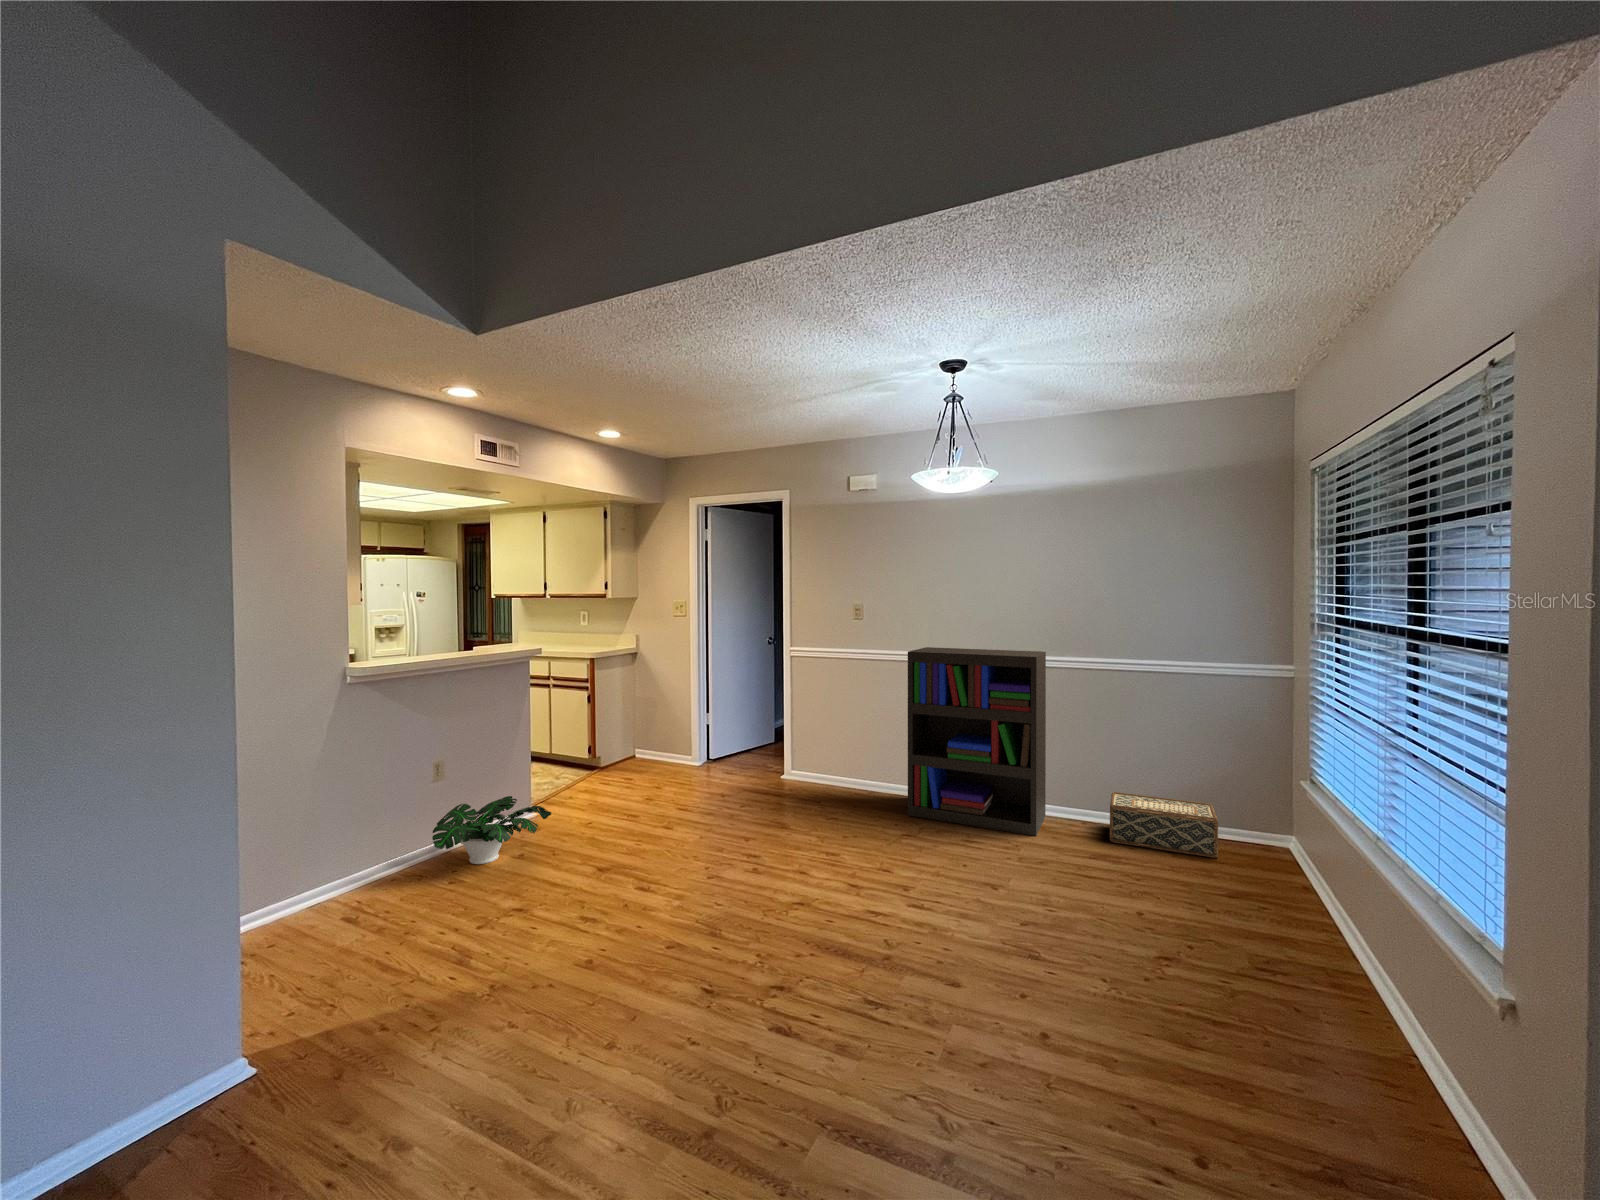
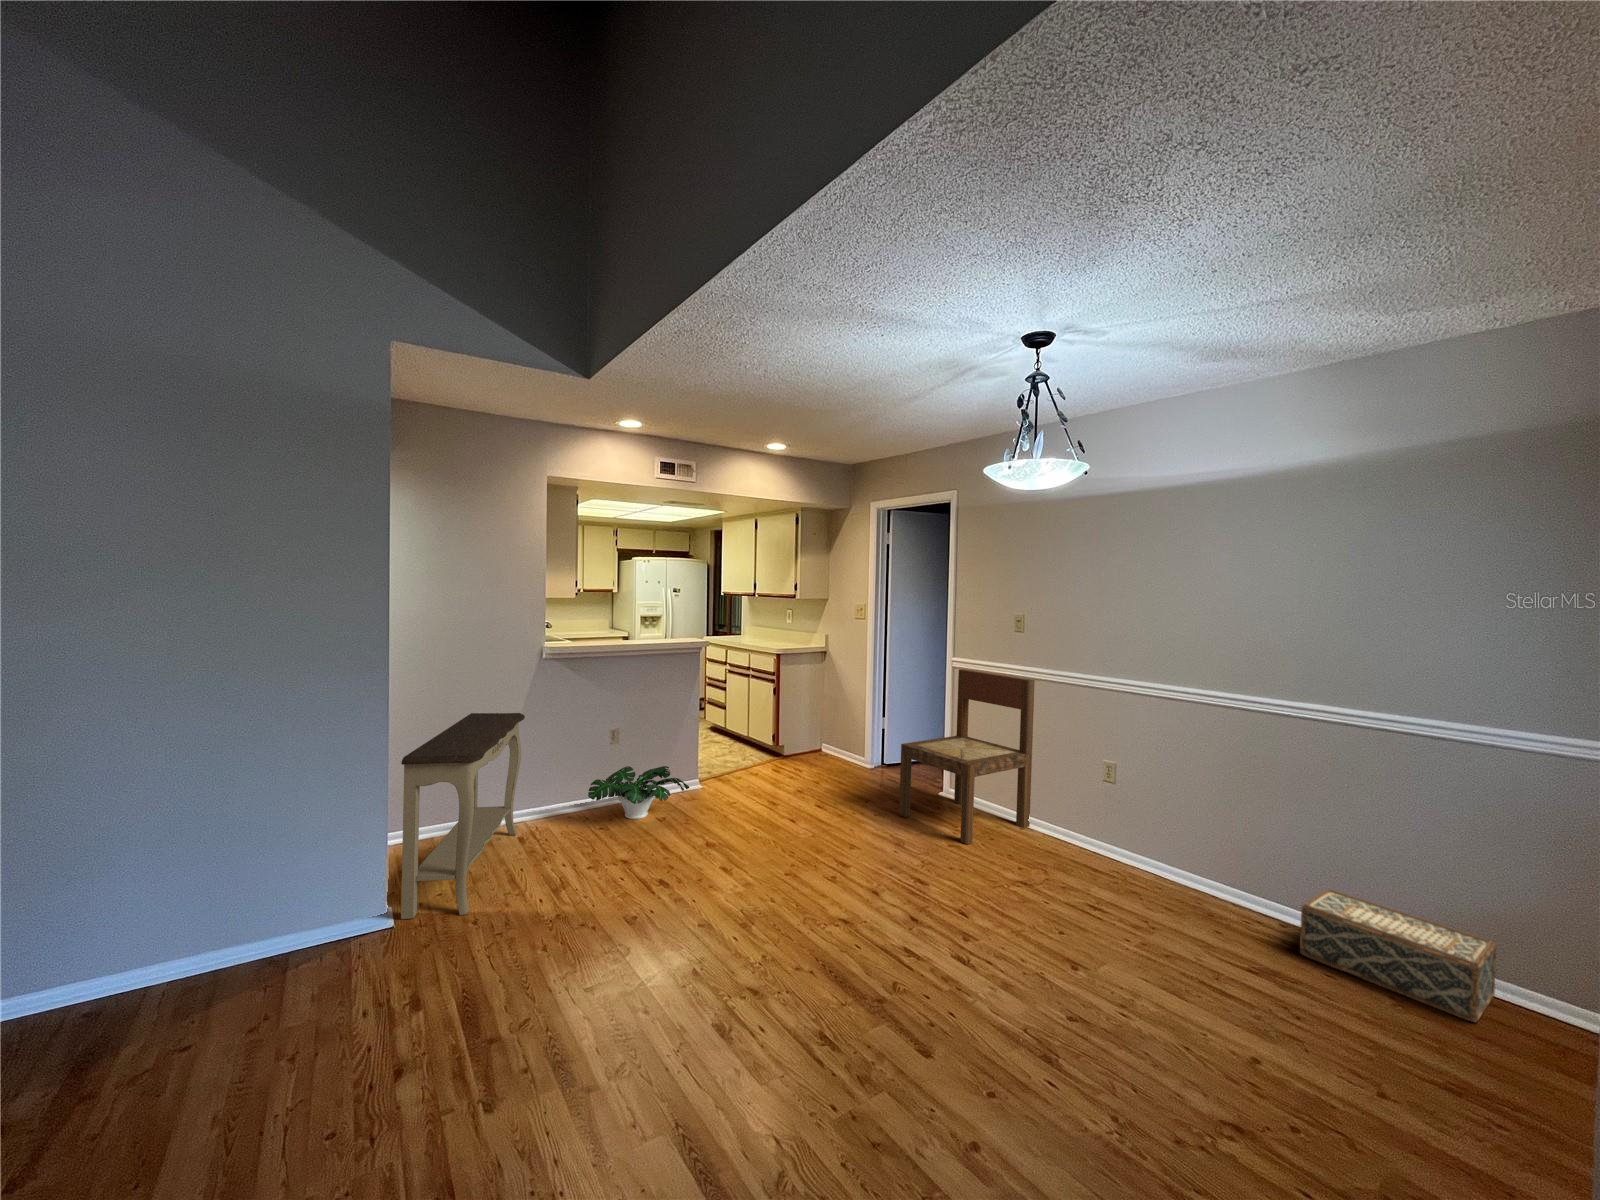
bookshelf: present [908,647,1046,836] -> none [1043,669,1238,920]
dining chair: none [763,658,875,816] -> present [899,669,1035,844]
console table: none [258,756,373,1056] -> present [401,713,525,919]

